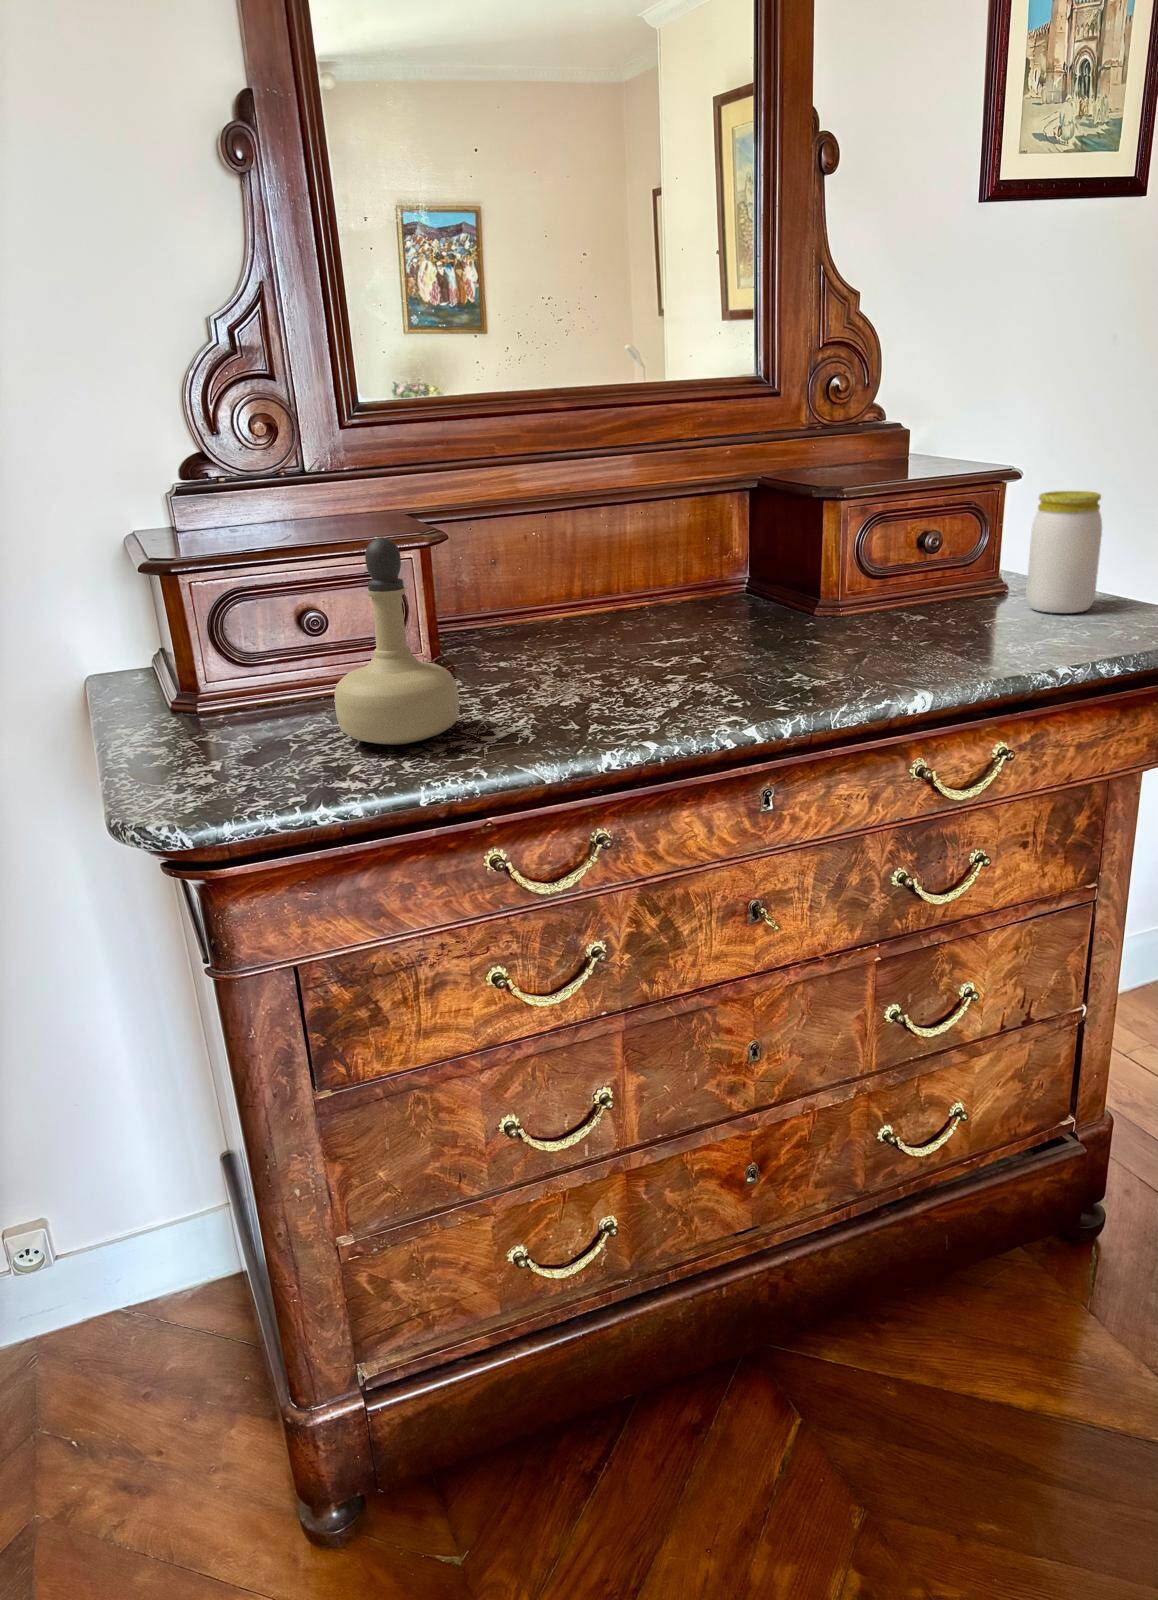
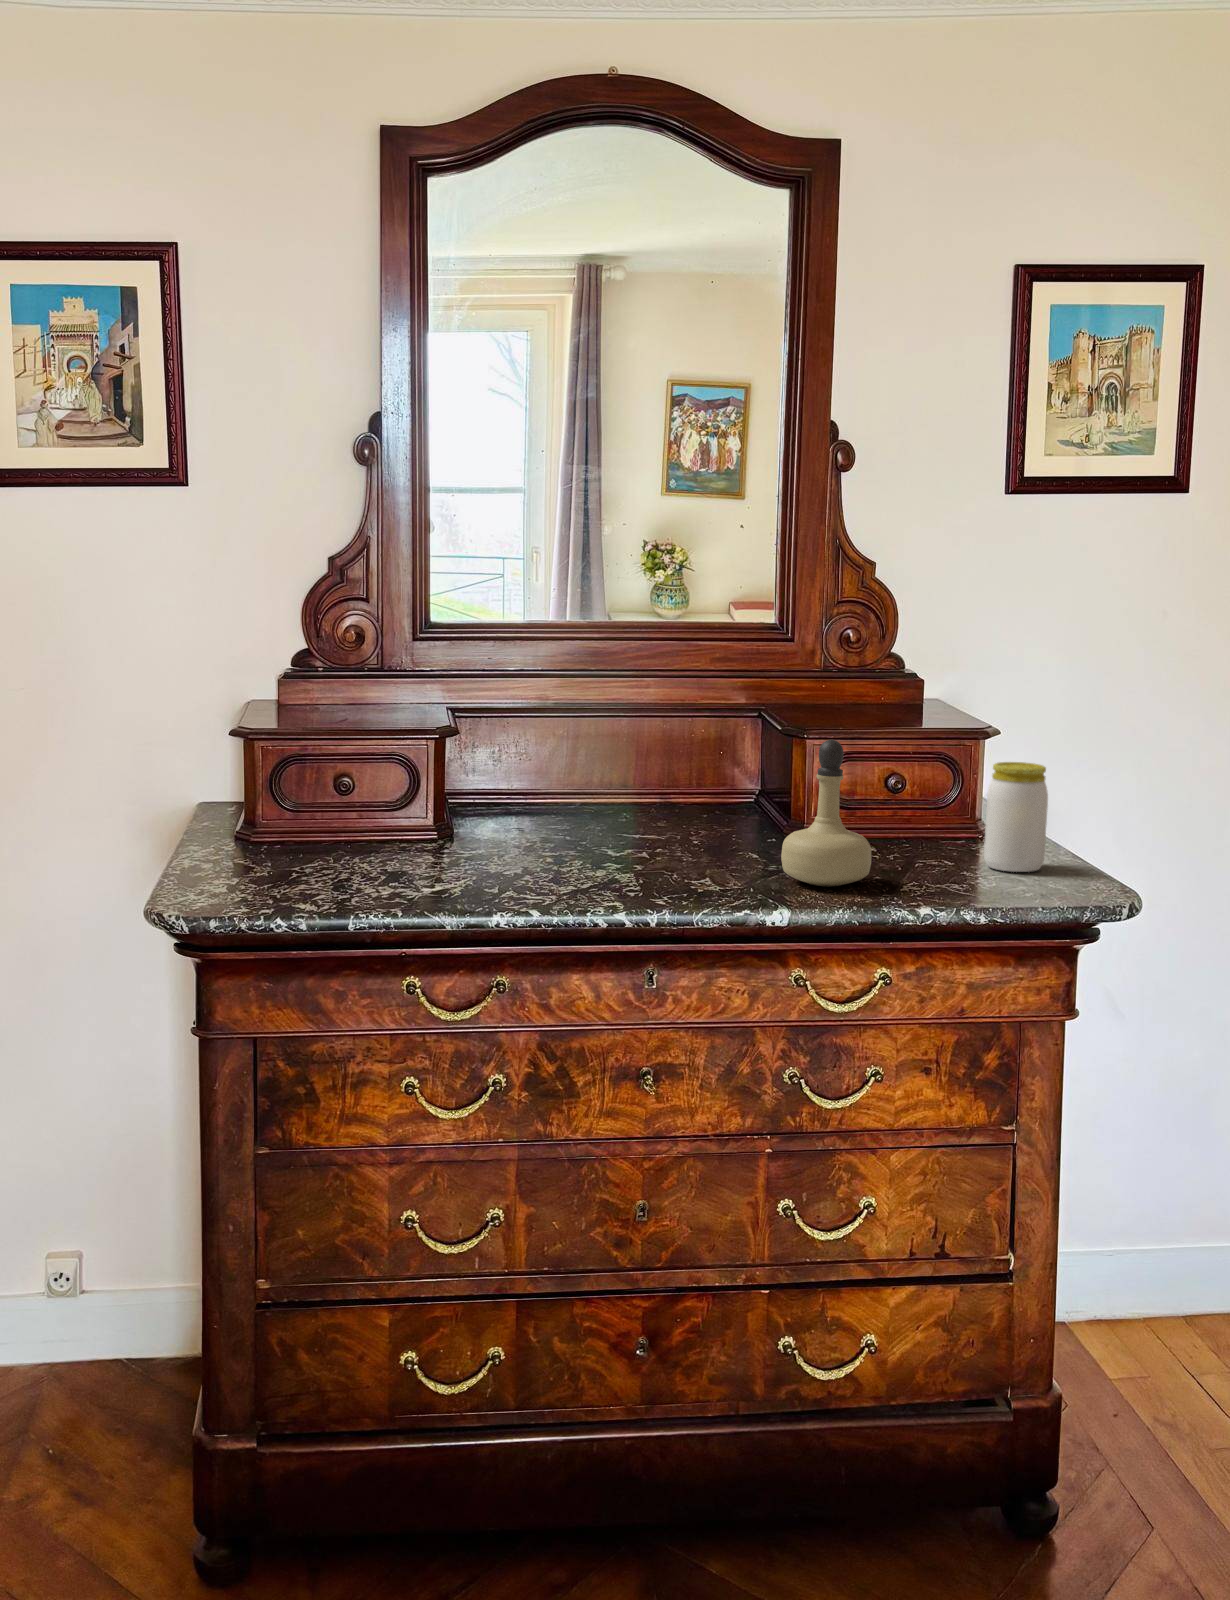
perfume bottle: present [334,537,460,745] -> present [781,739,871,886]

